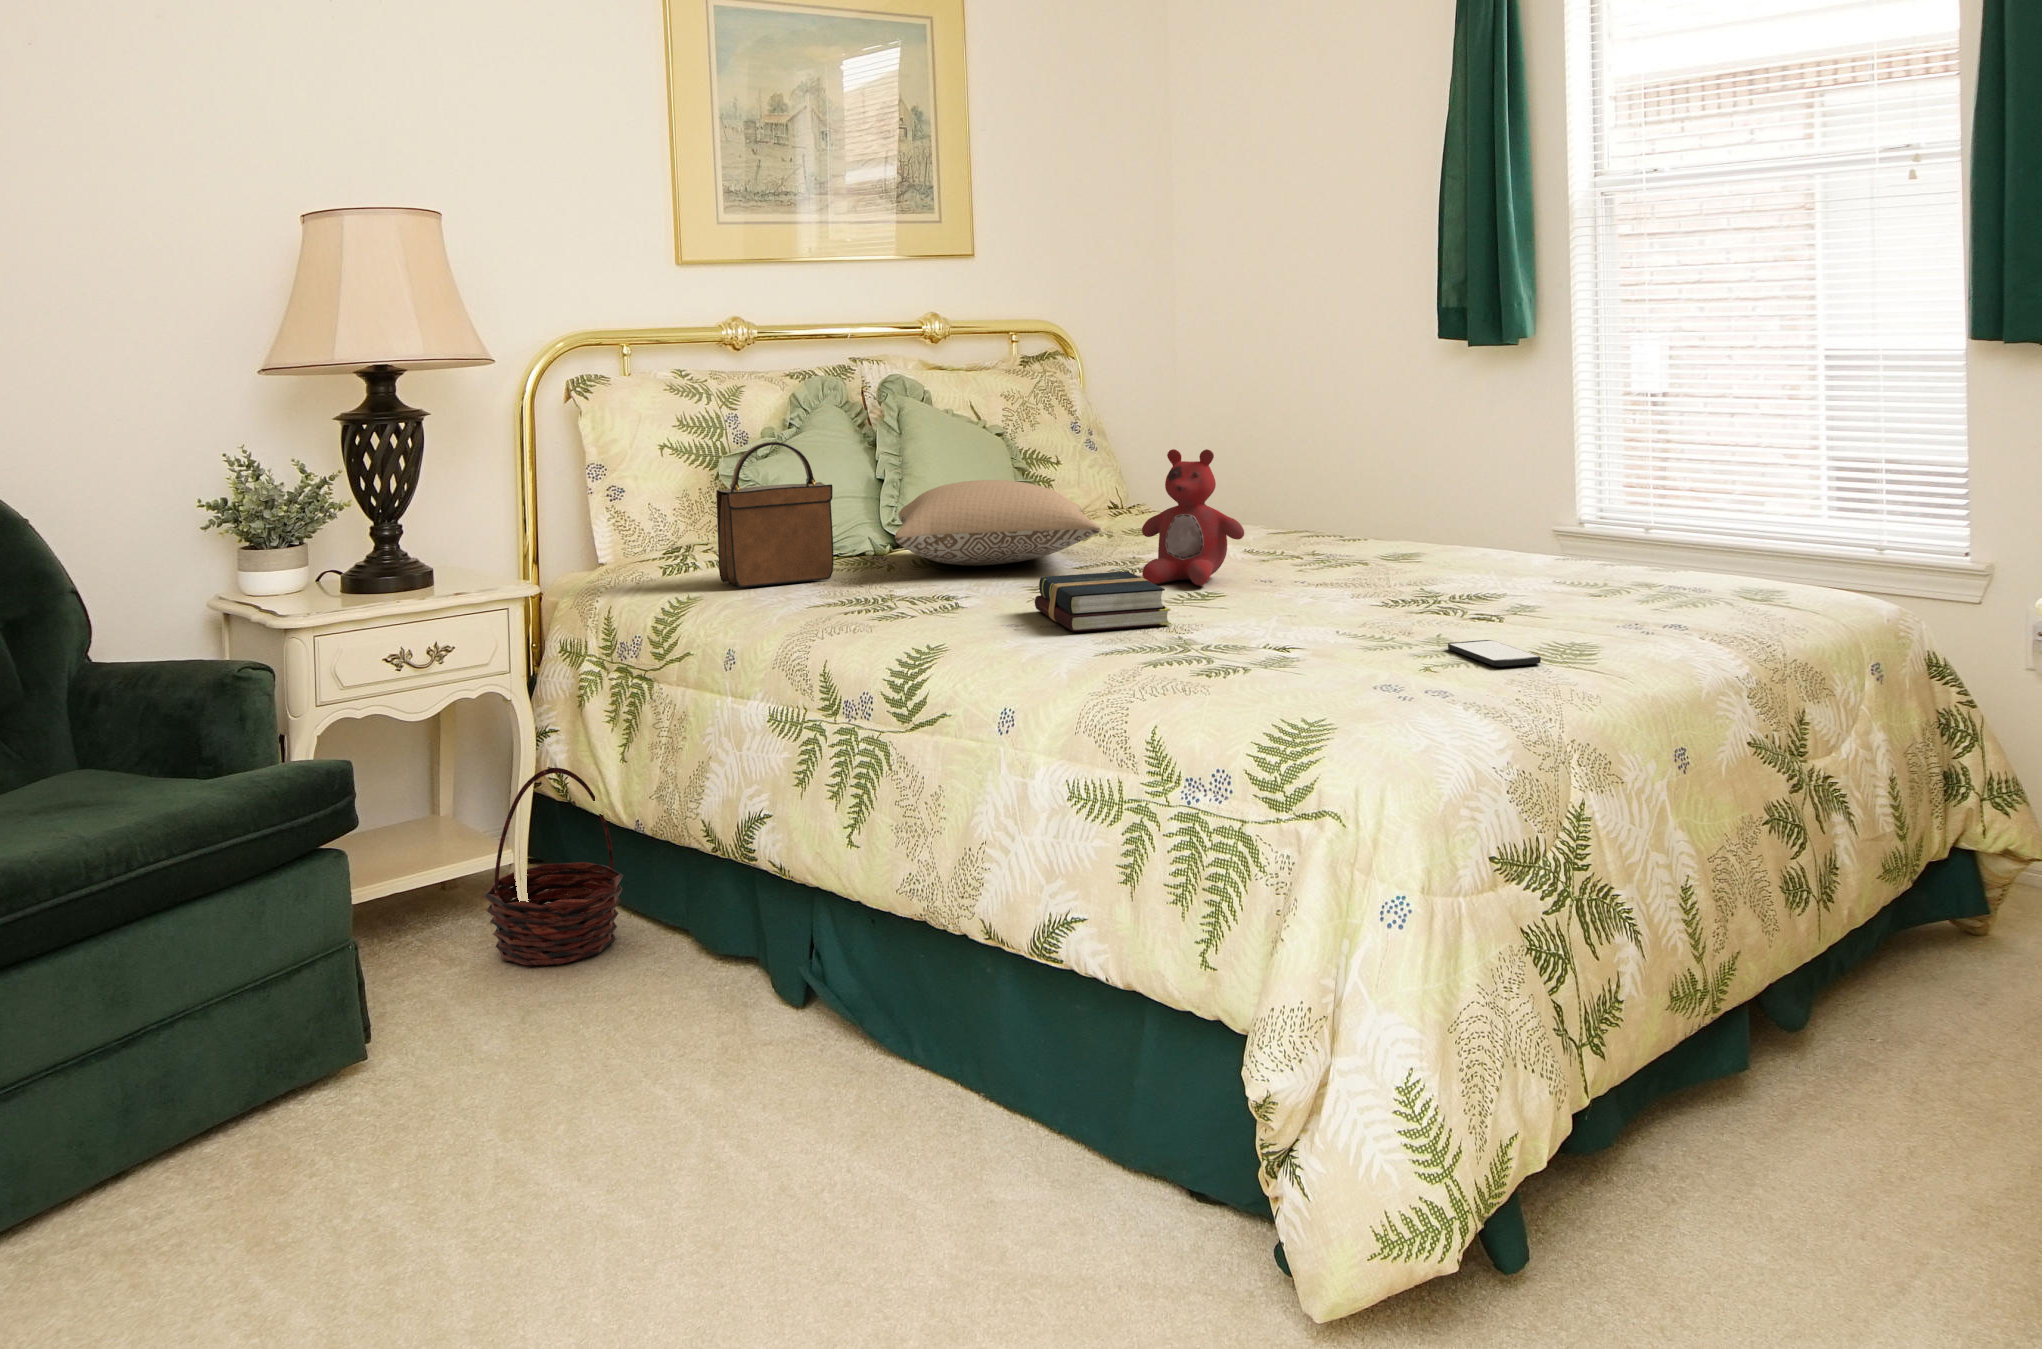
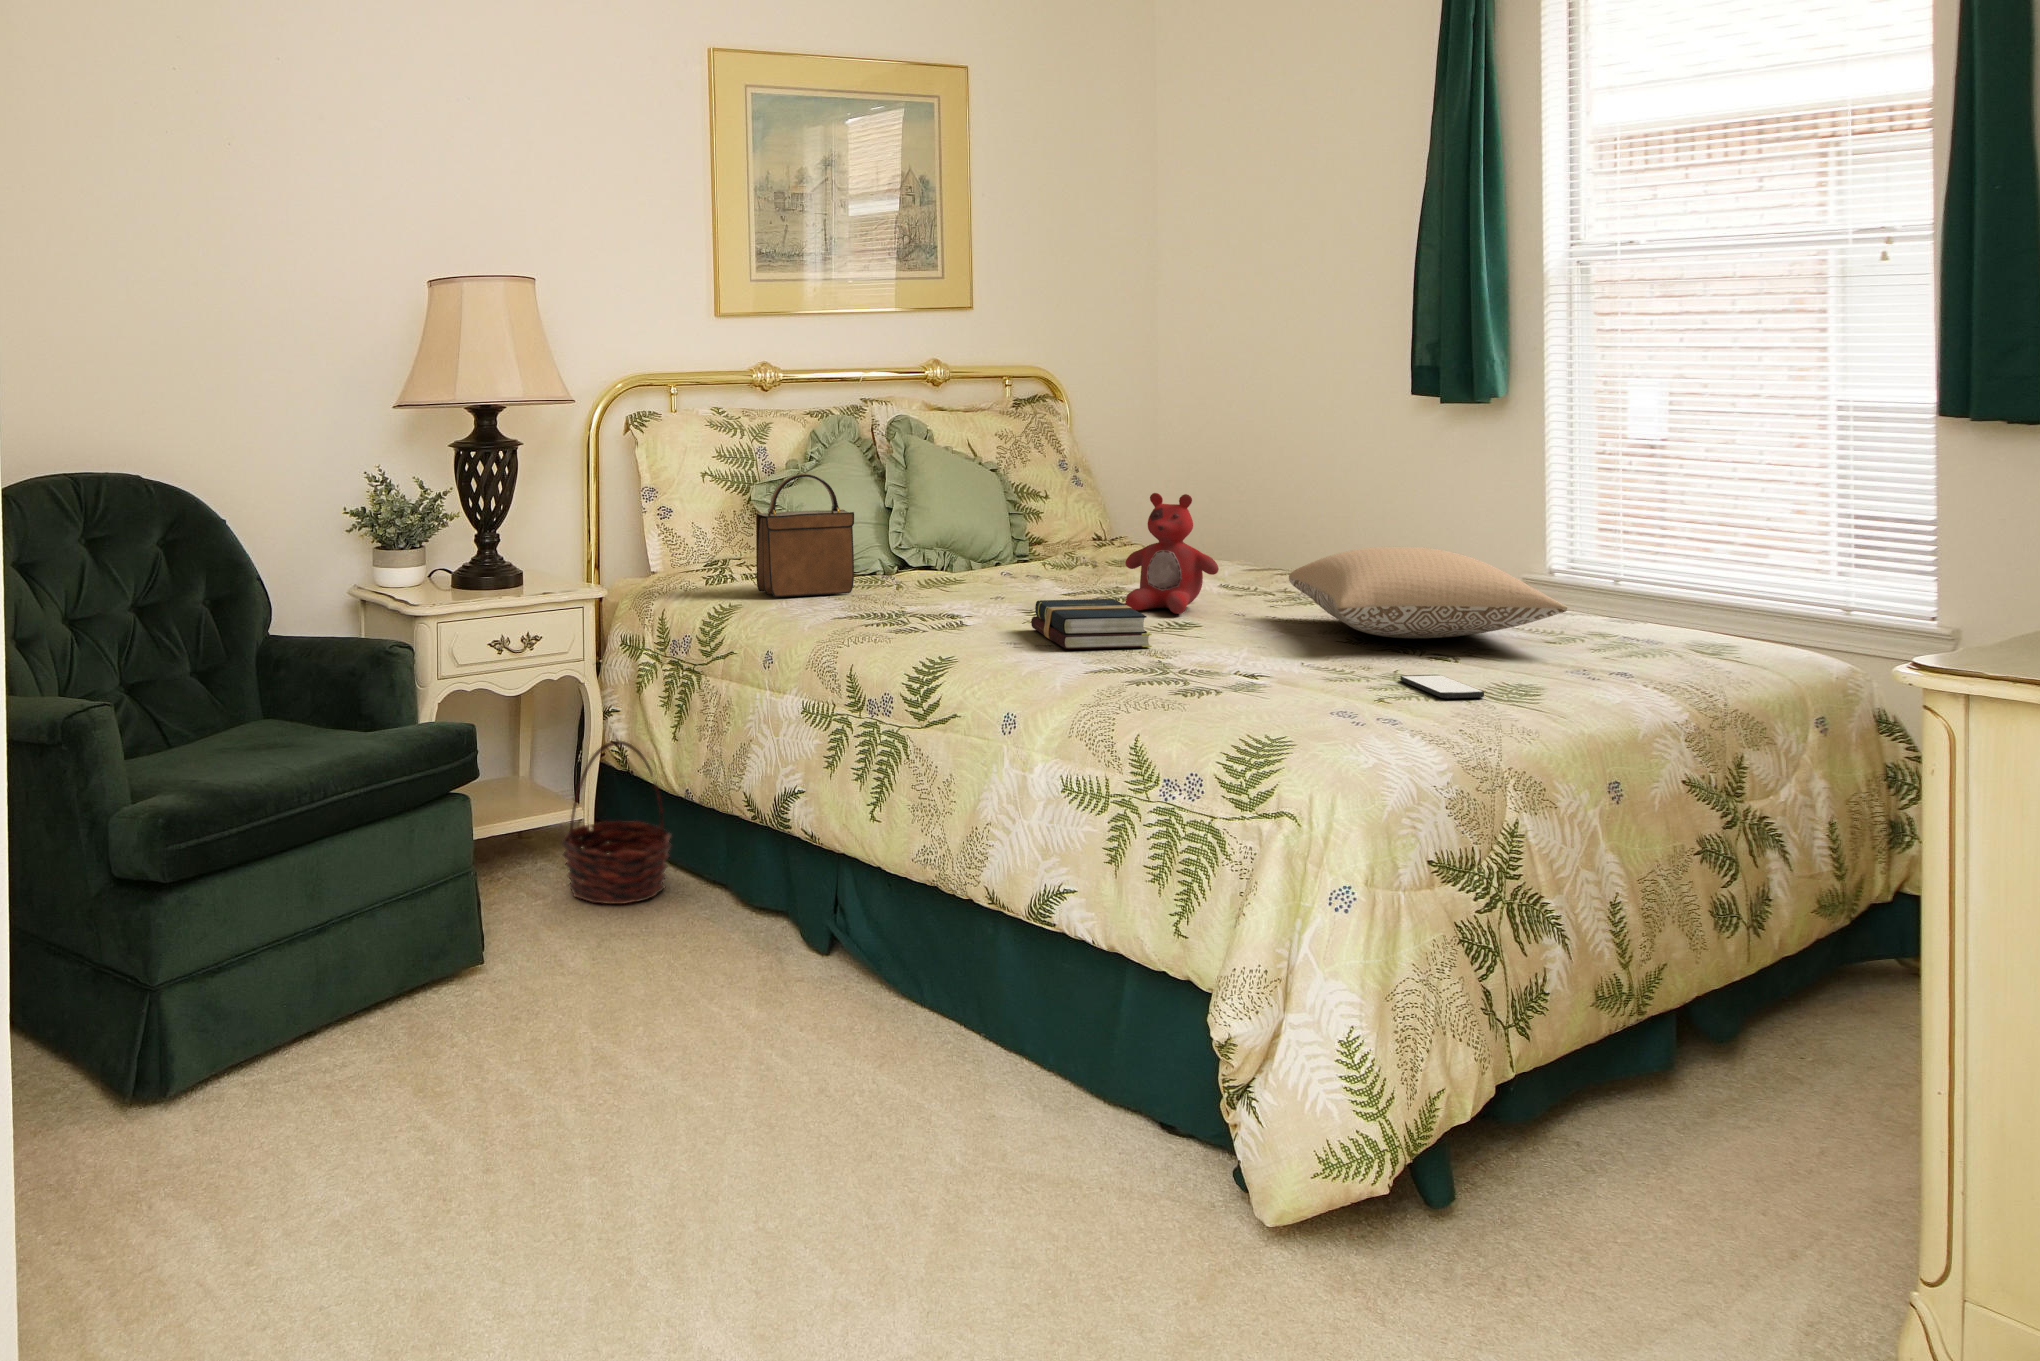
pillow: present [895,480,1101,566] -> present [1289,547,1568,638]

